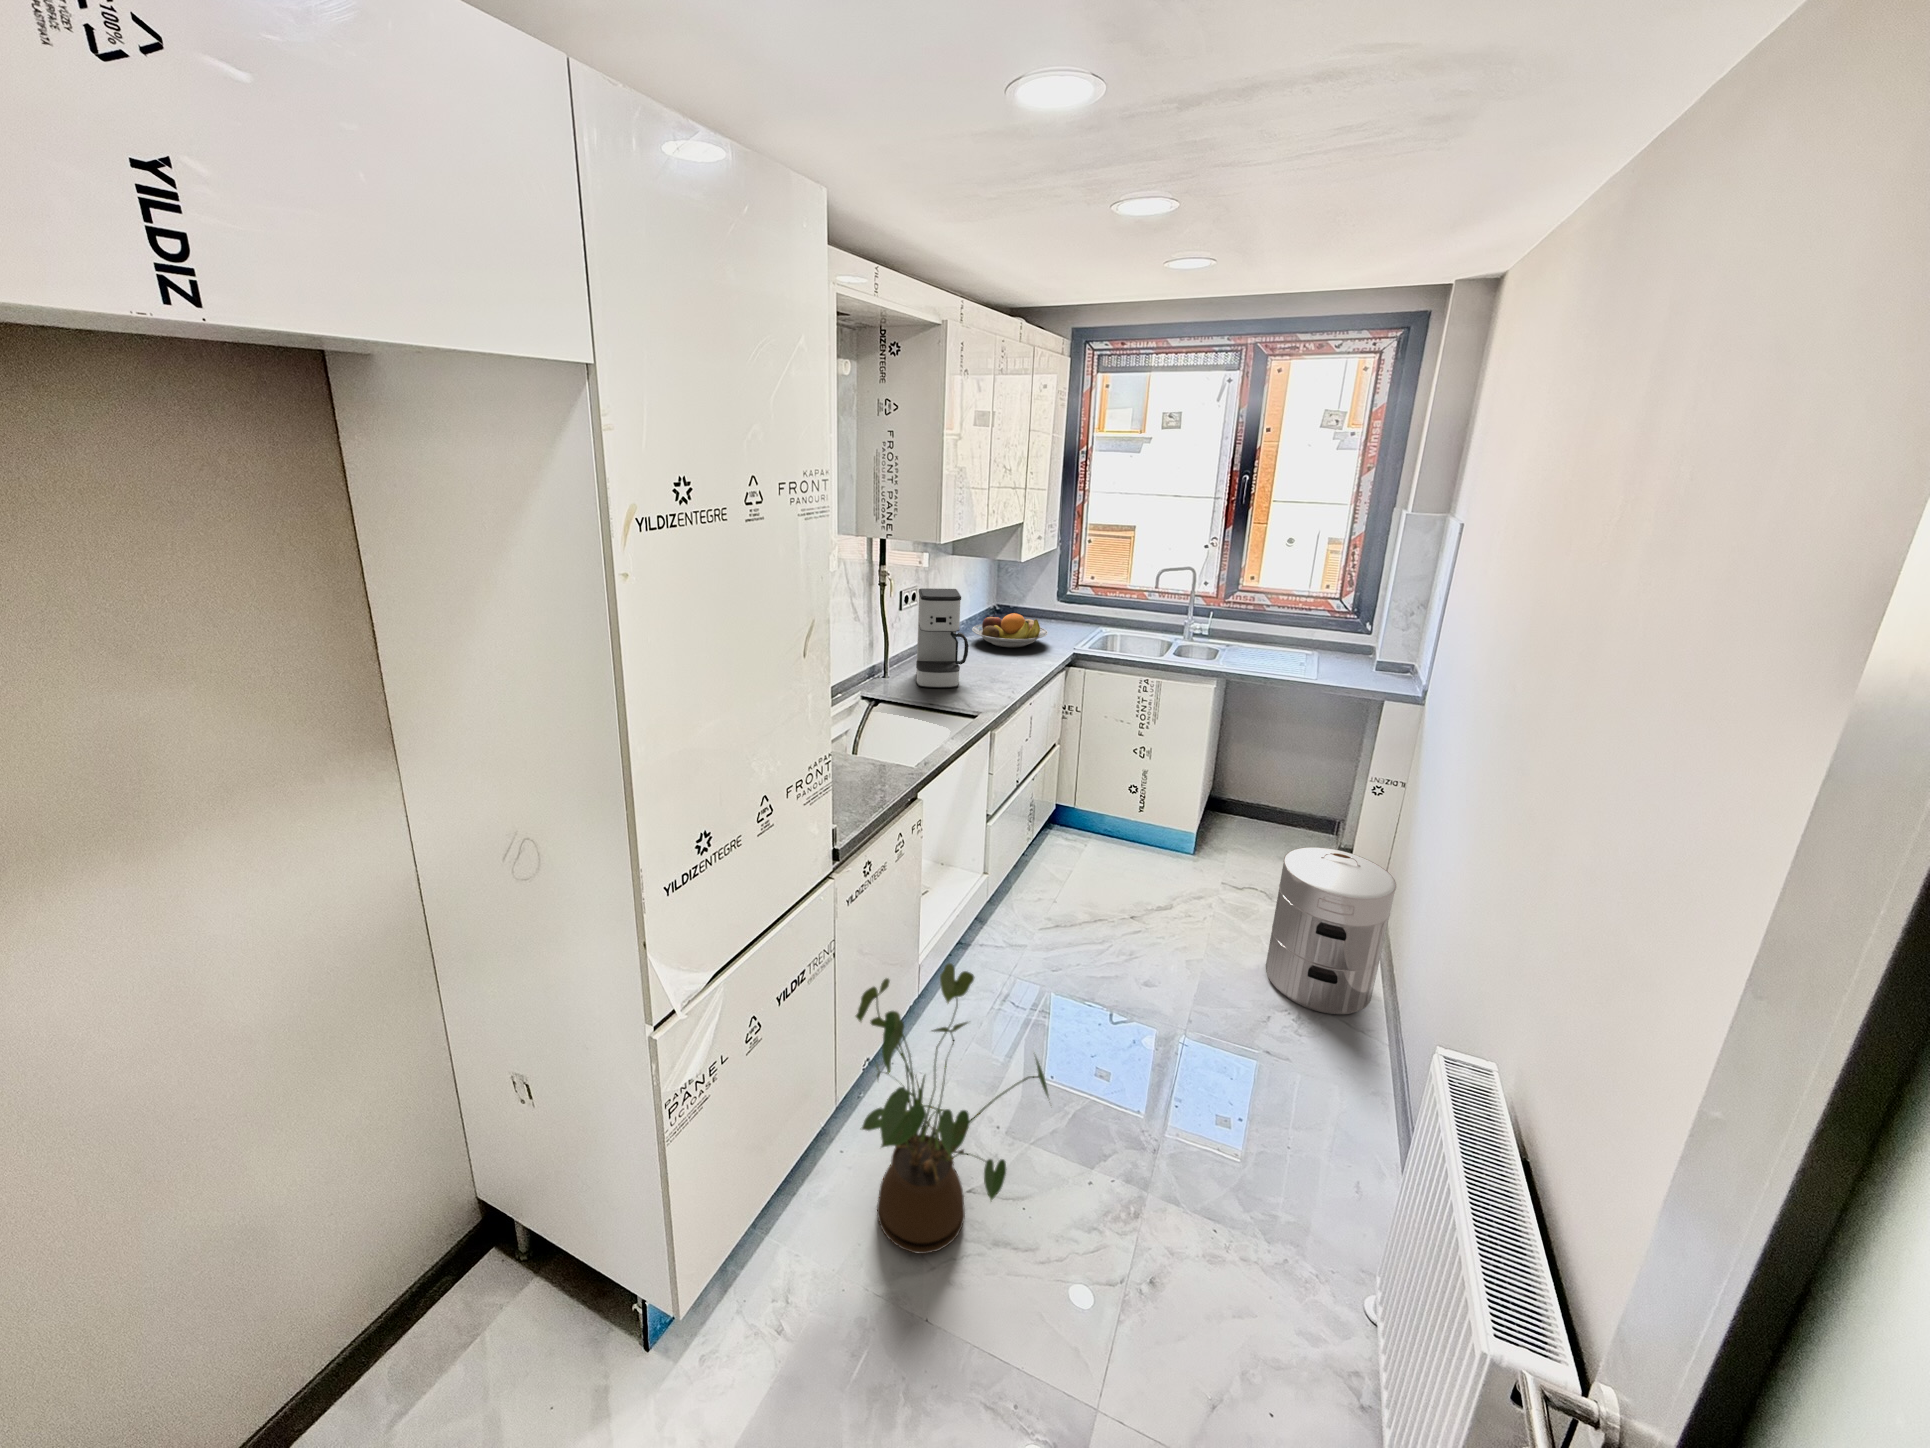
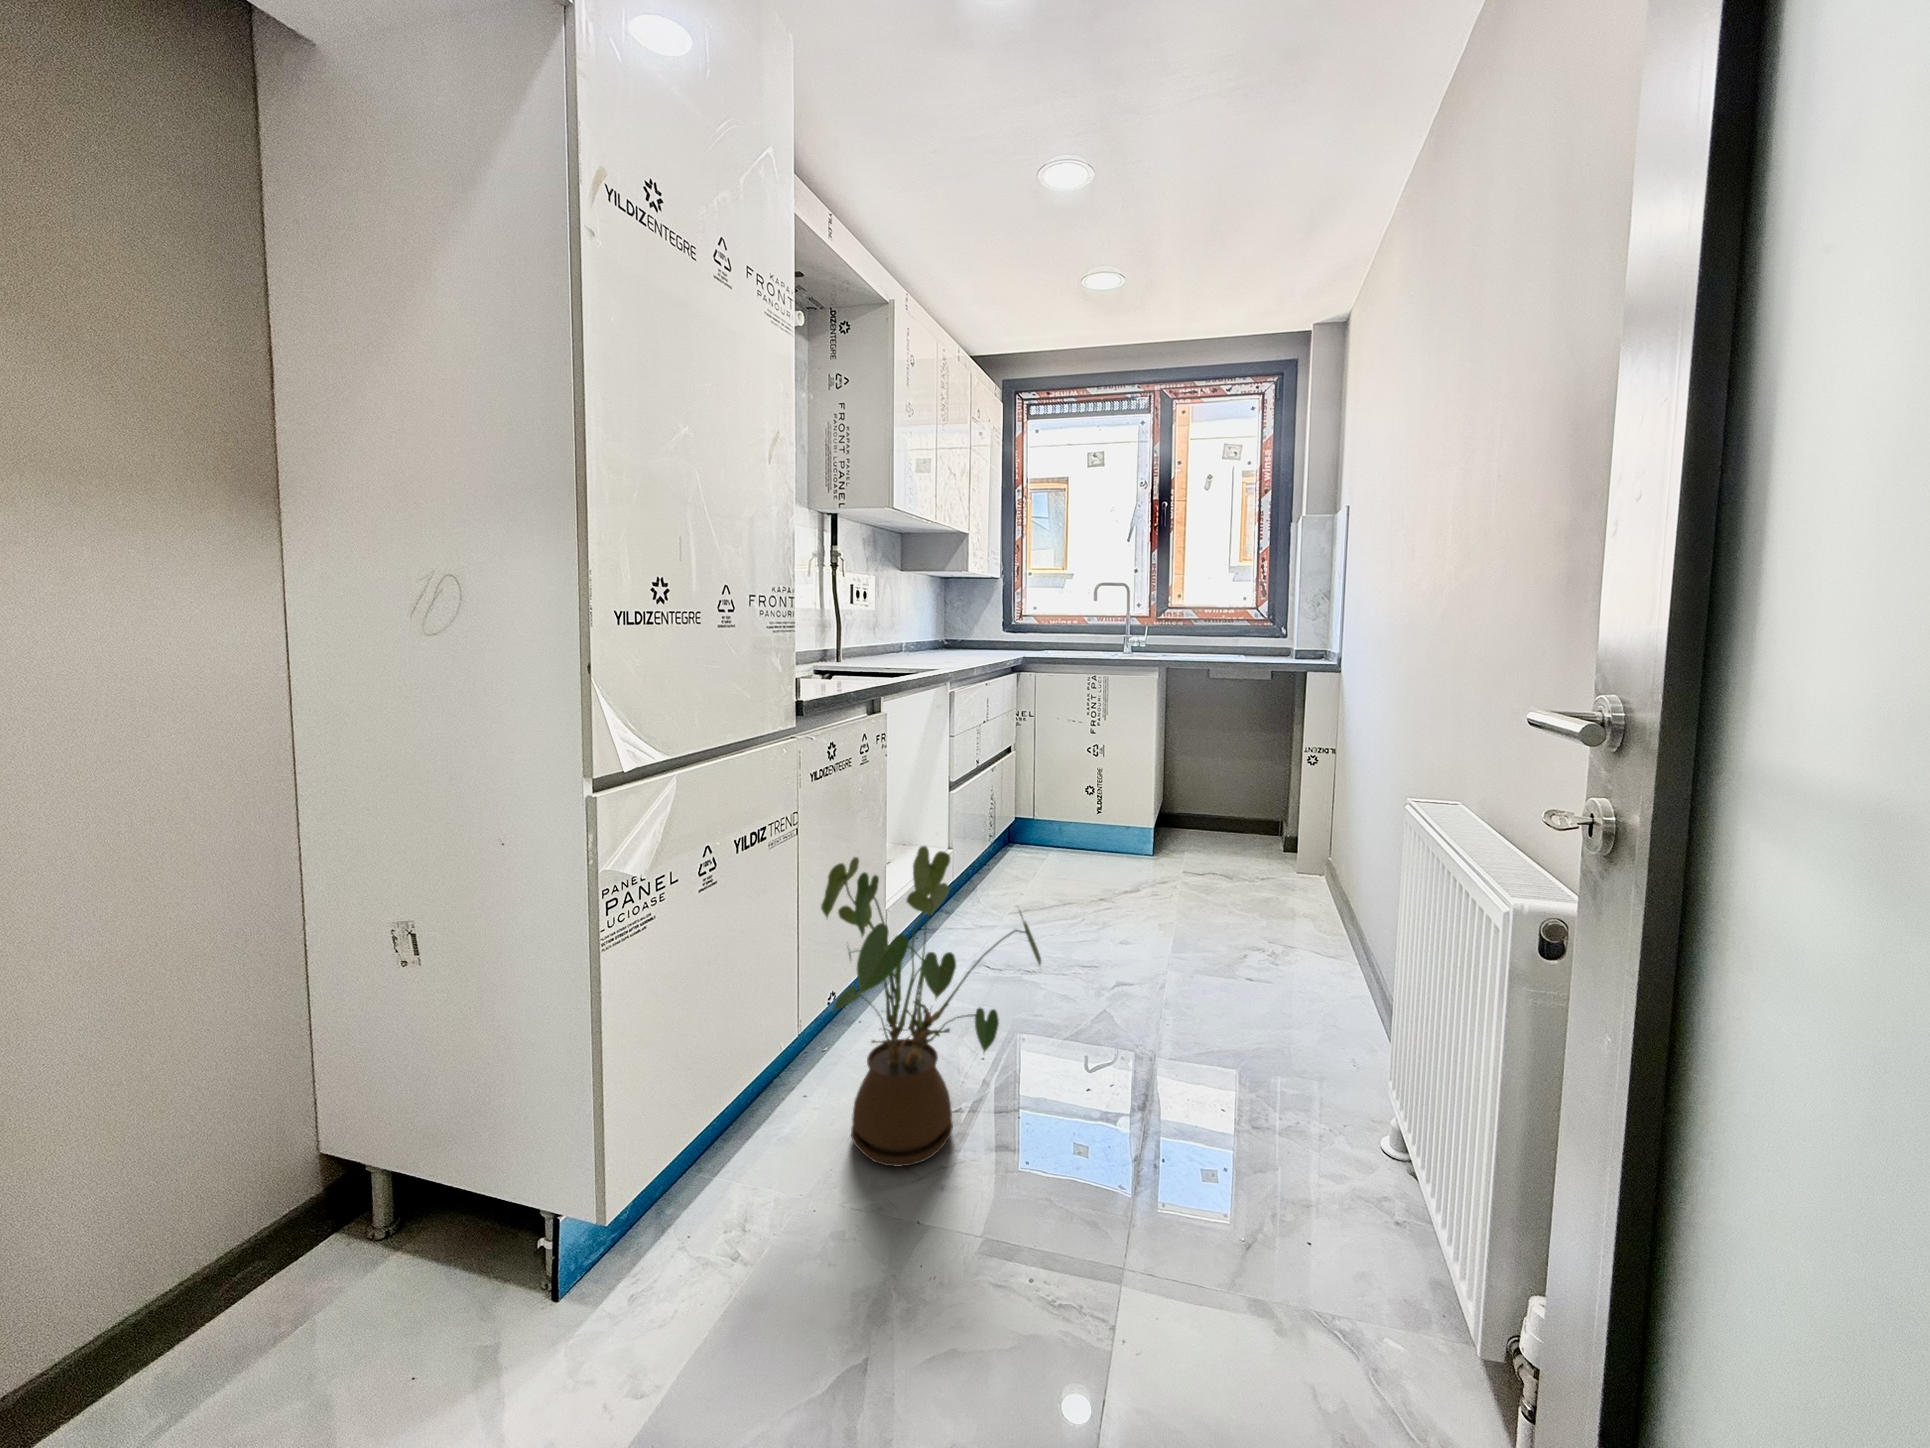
coffee maker: present [916,588,969,688] -> none [869,576,922,670]
fruit bowl: present [972,613,1048,647] -> none [923,625,997,658]
waste bin: present [1266,847,1396,1015] -> none [1234,787,1341,948]

